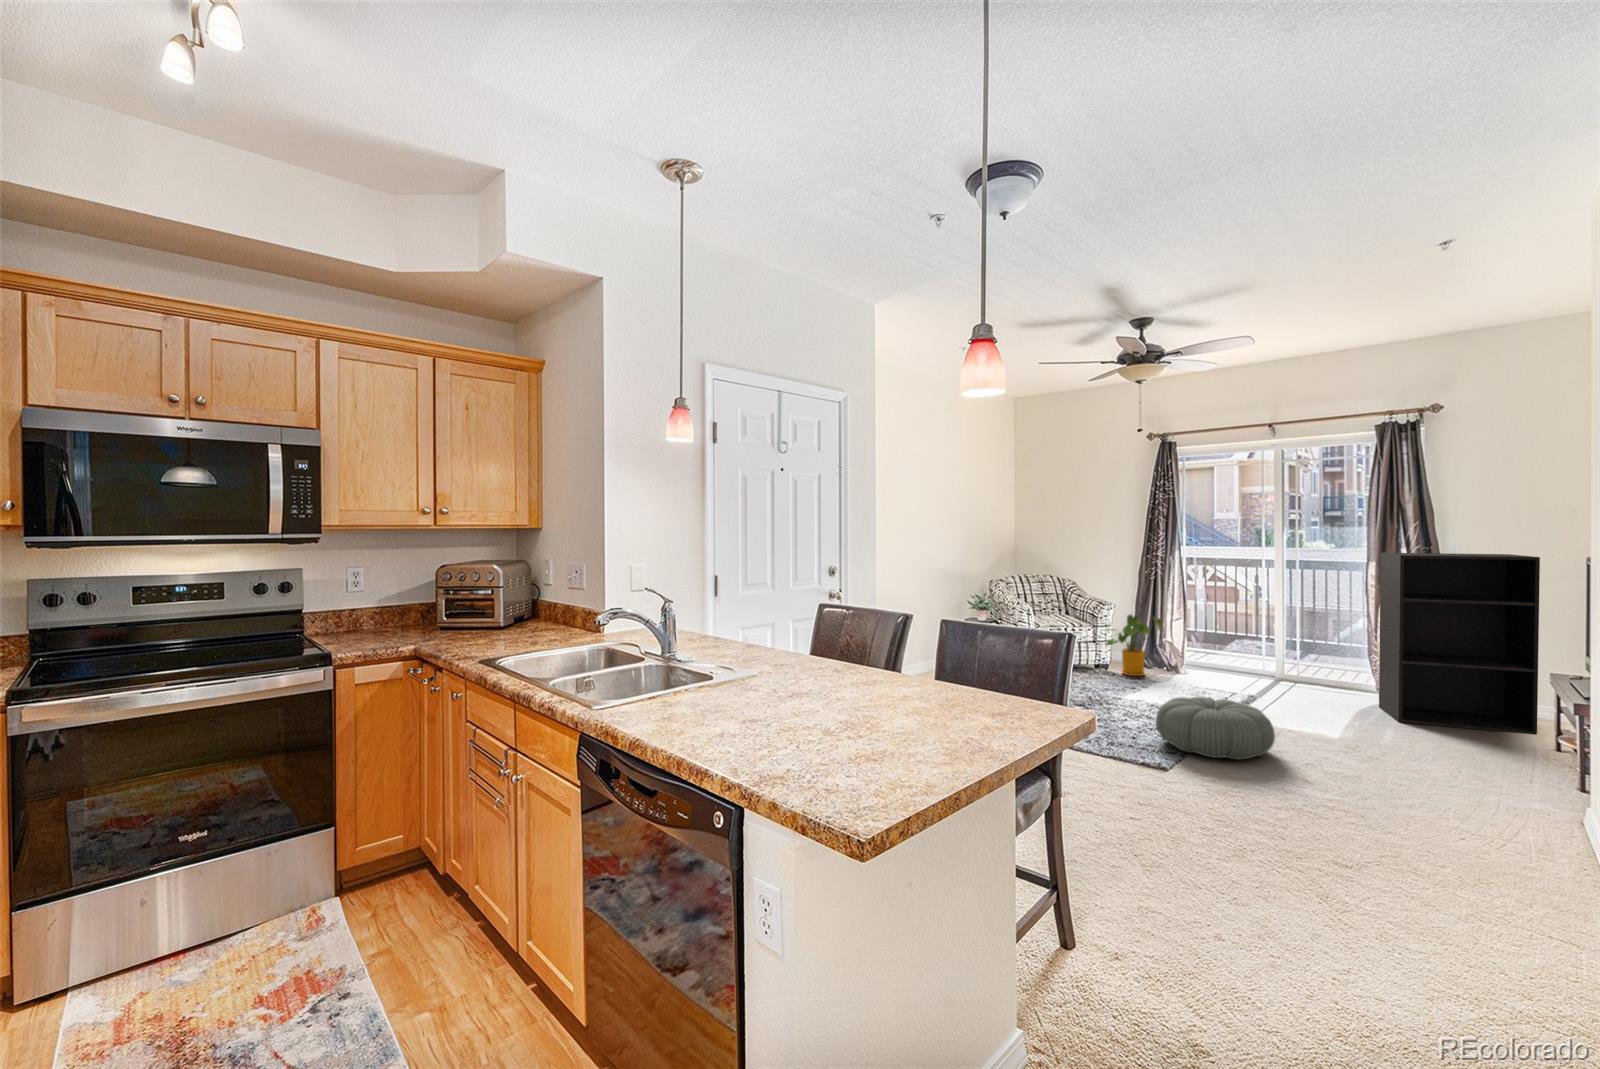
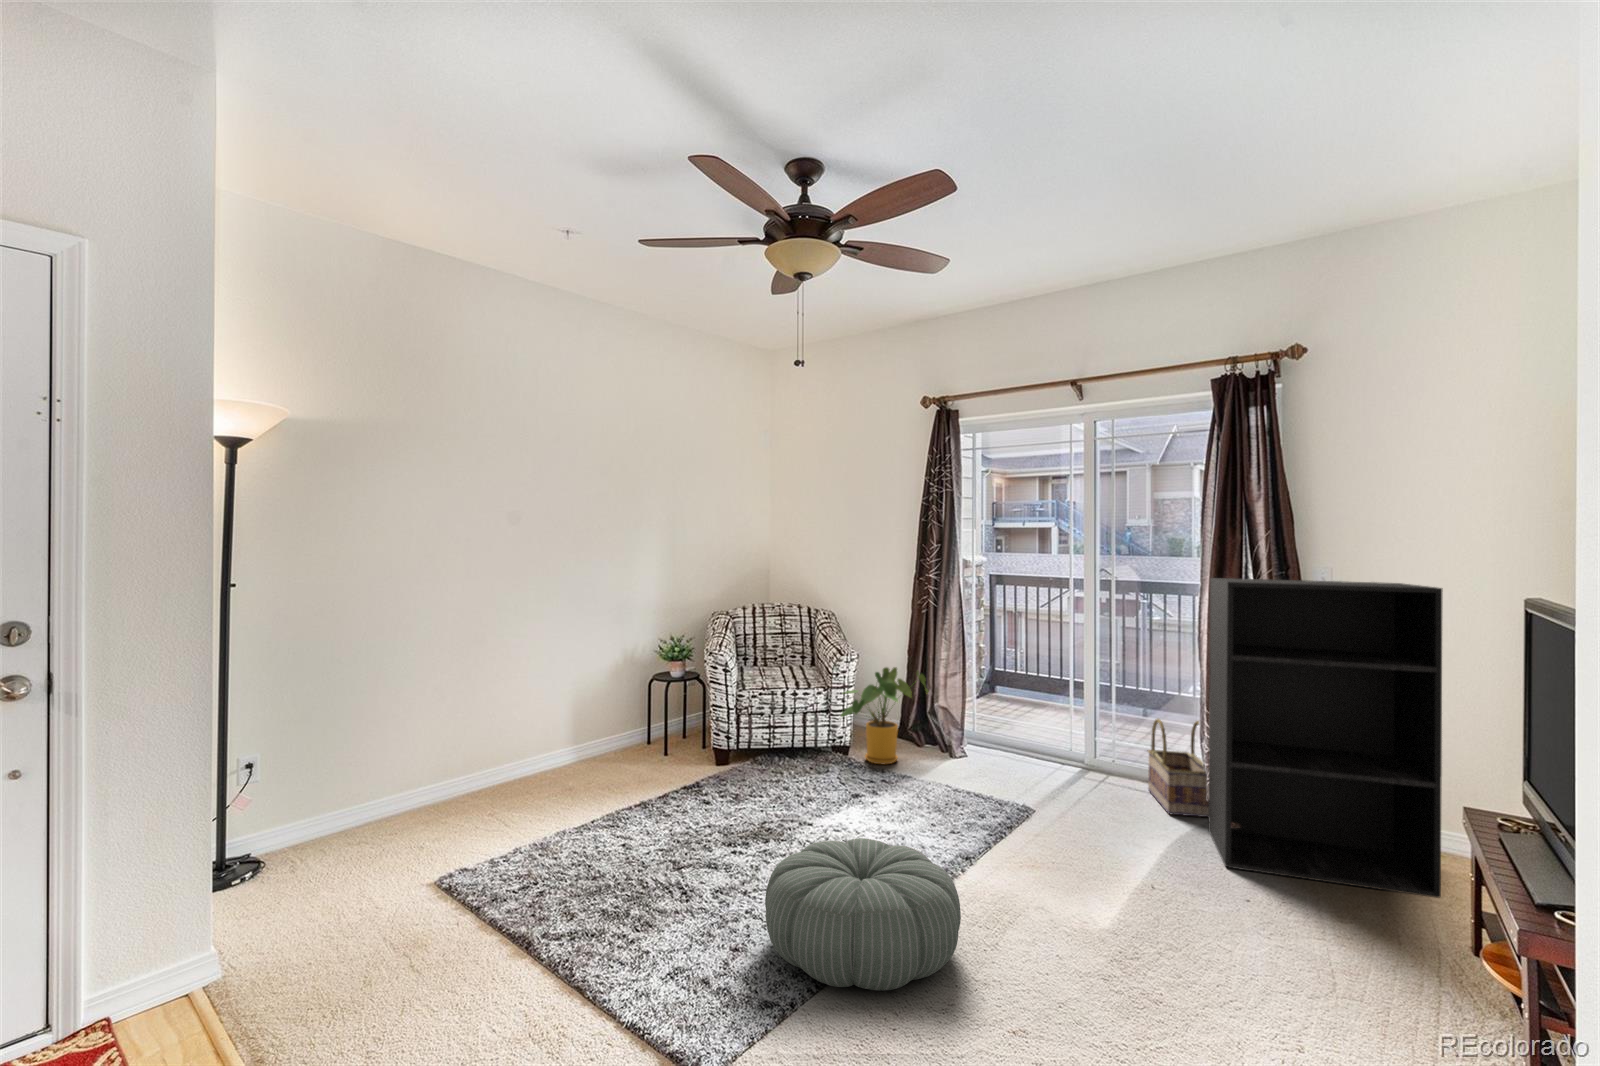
basket: none [1327,642,1379,701] -> present [1148,719,1208,817]

